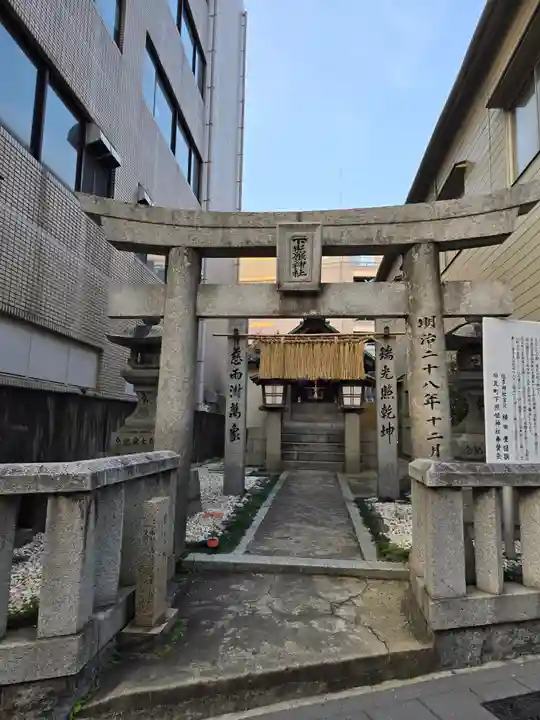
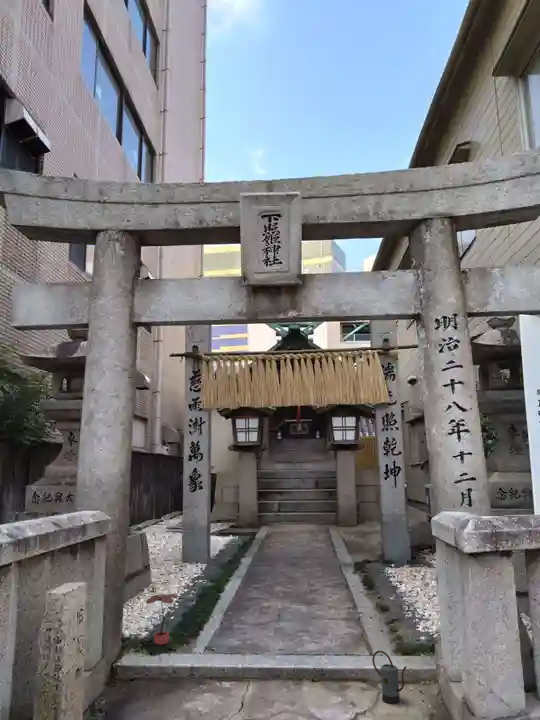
watering can: none [362,554,385,590] -> present [372,651,407,704]

